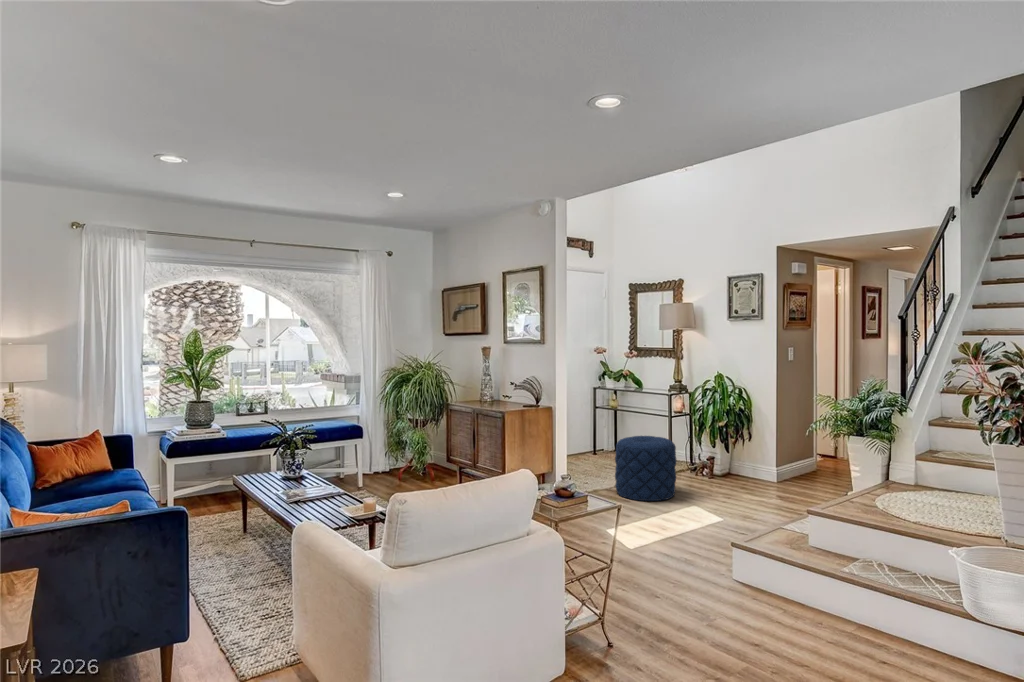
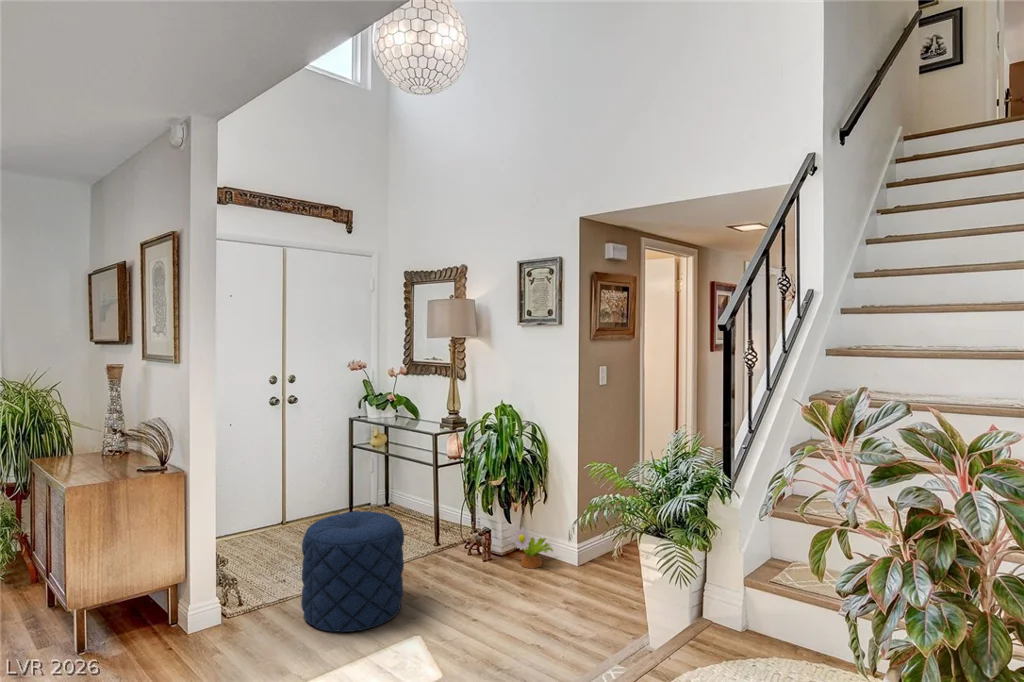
decorative plant: none [729,453,761,481] -> present [513,527,553,568]

